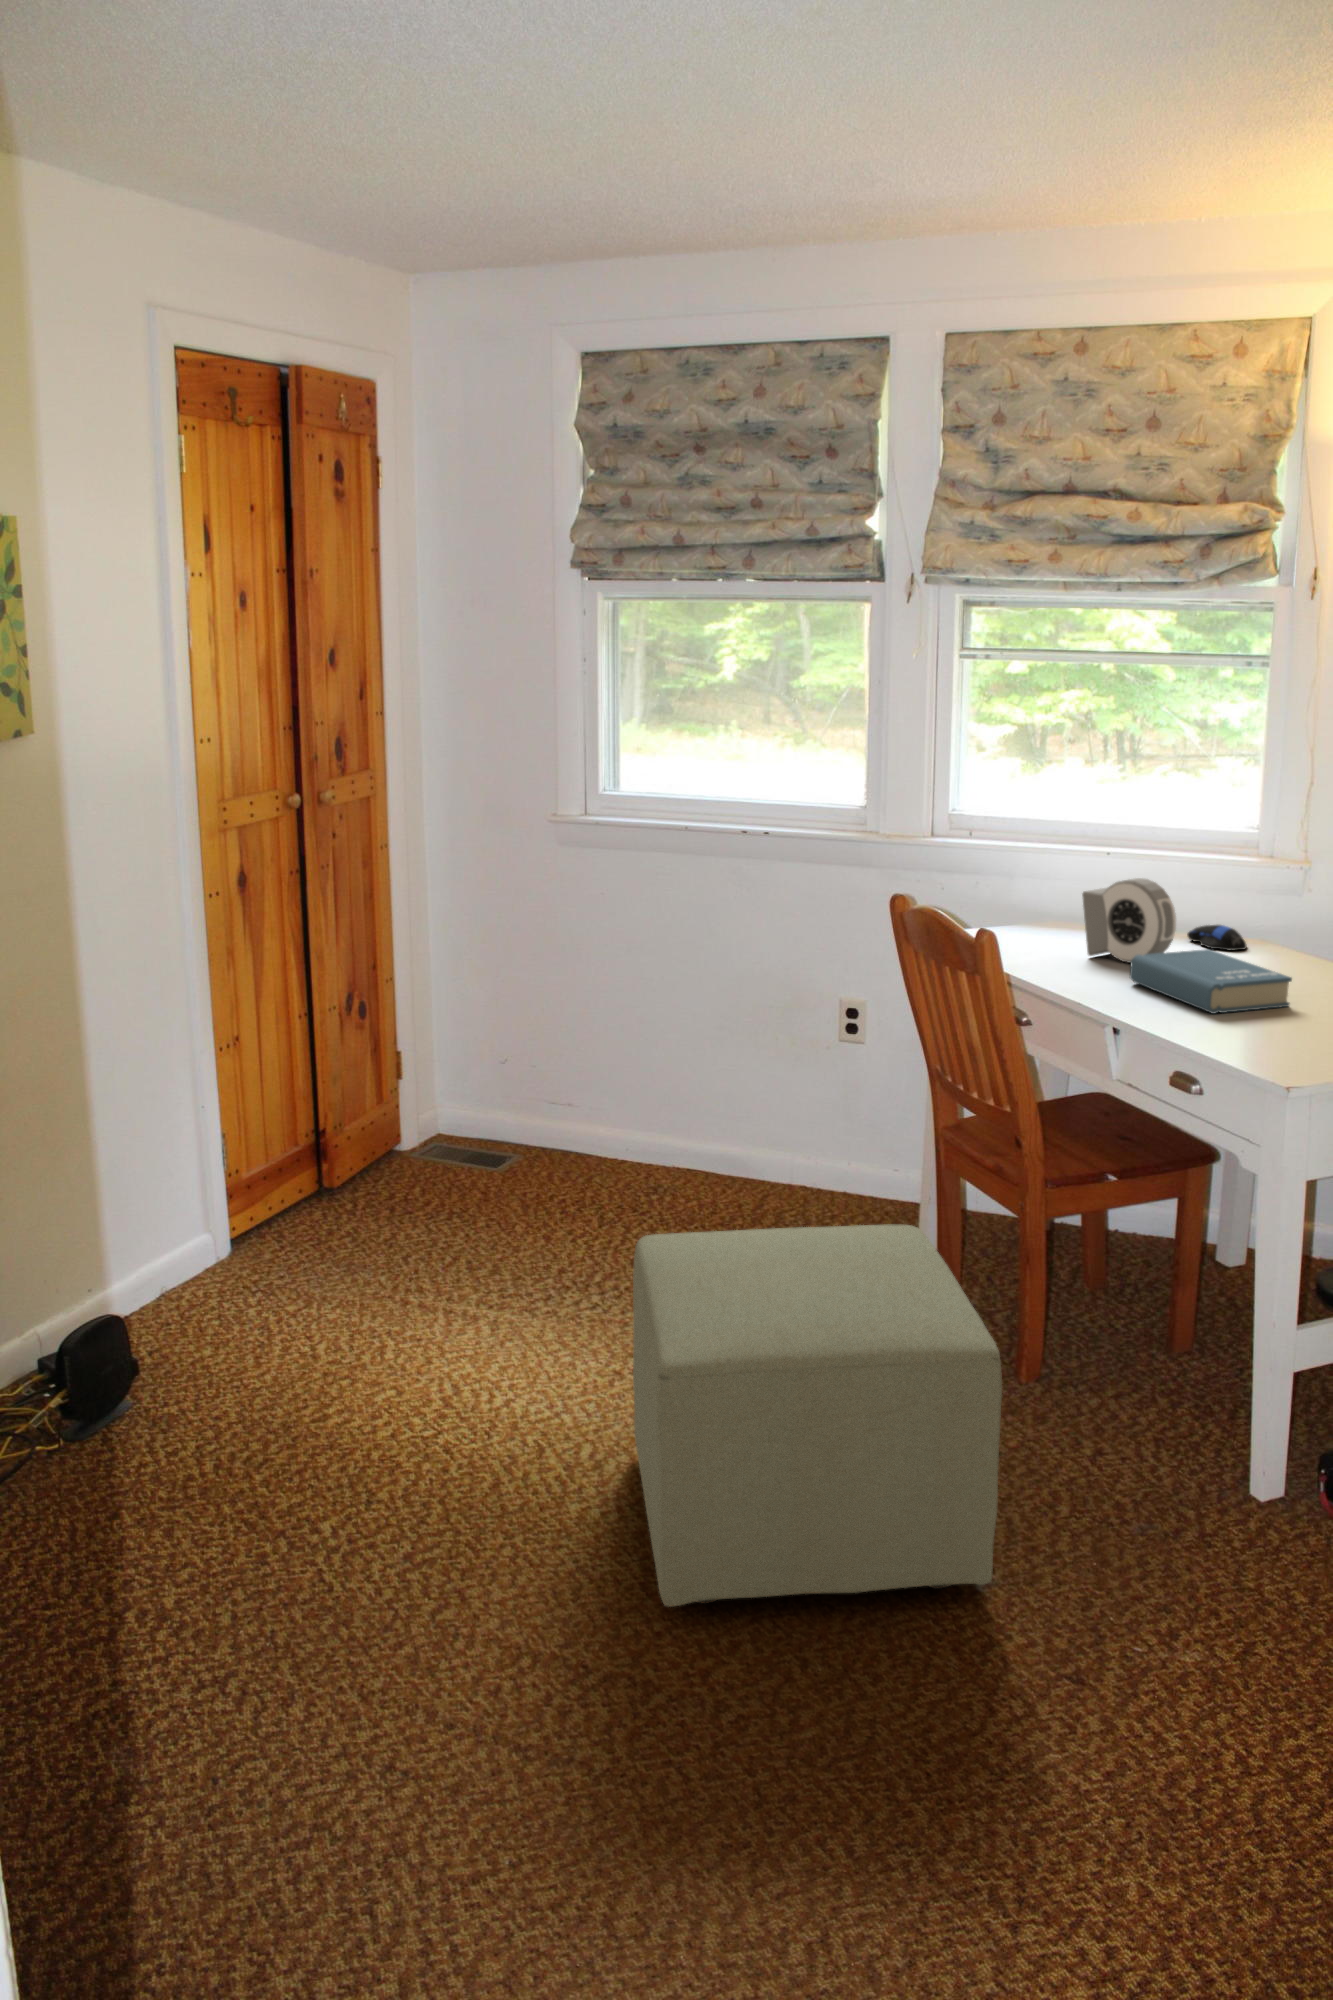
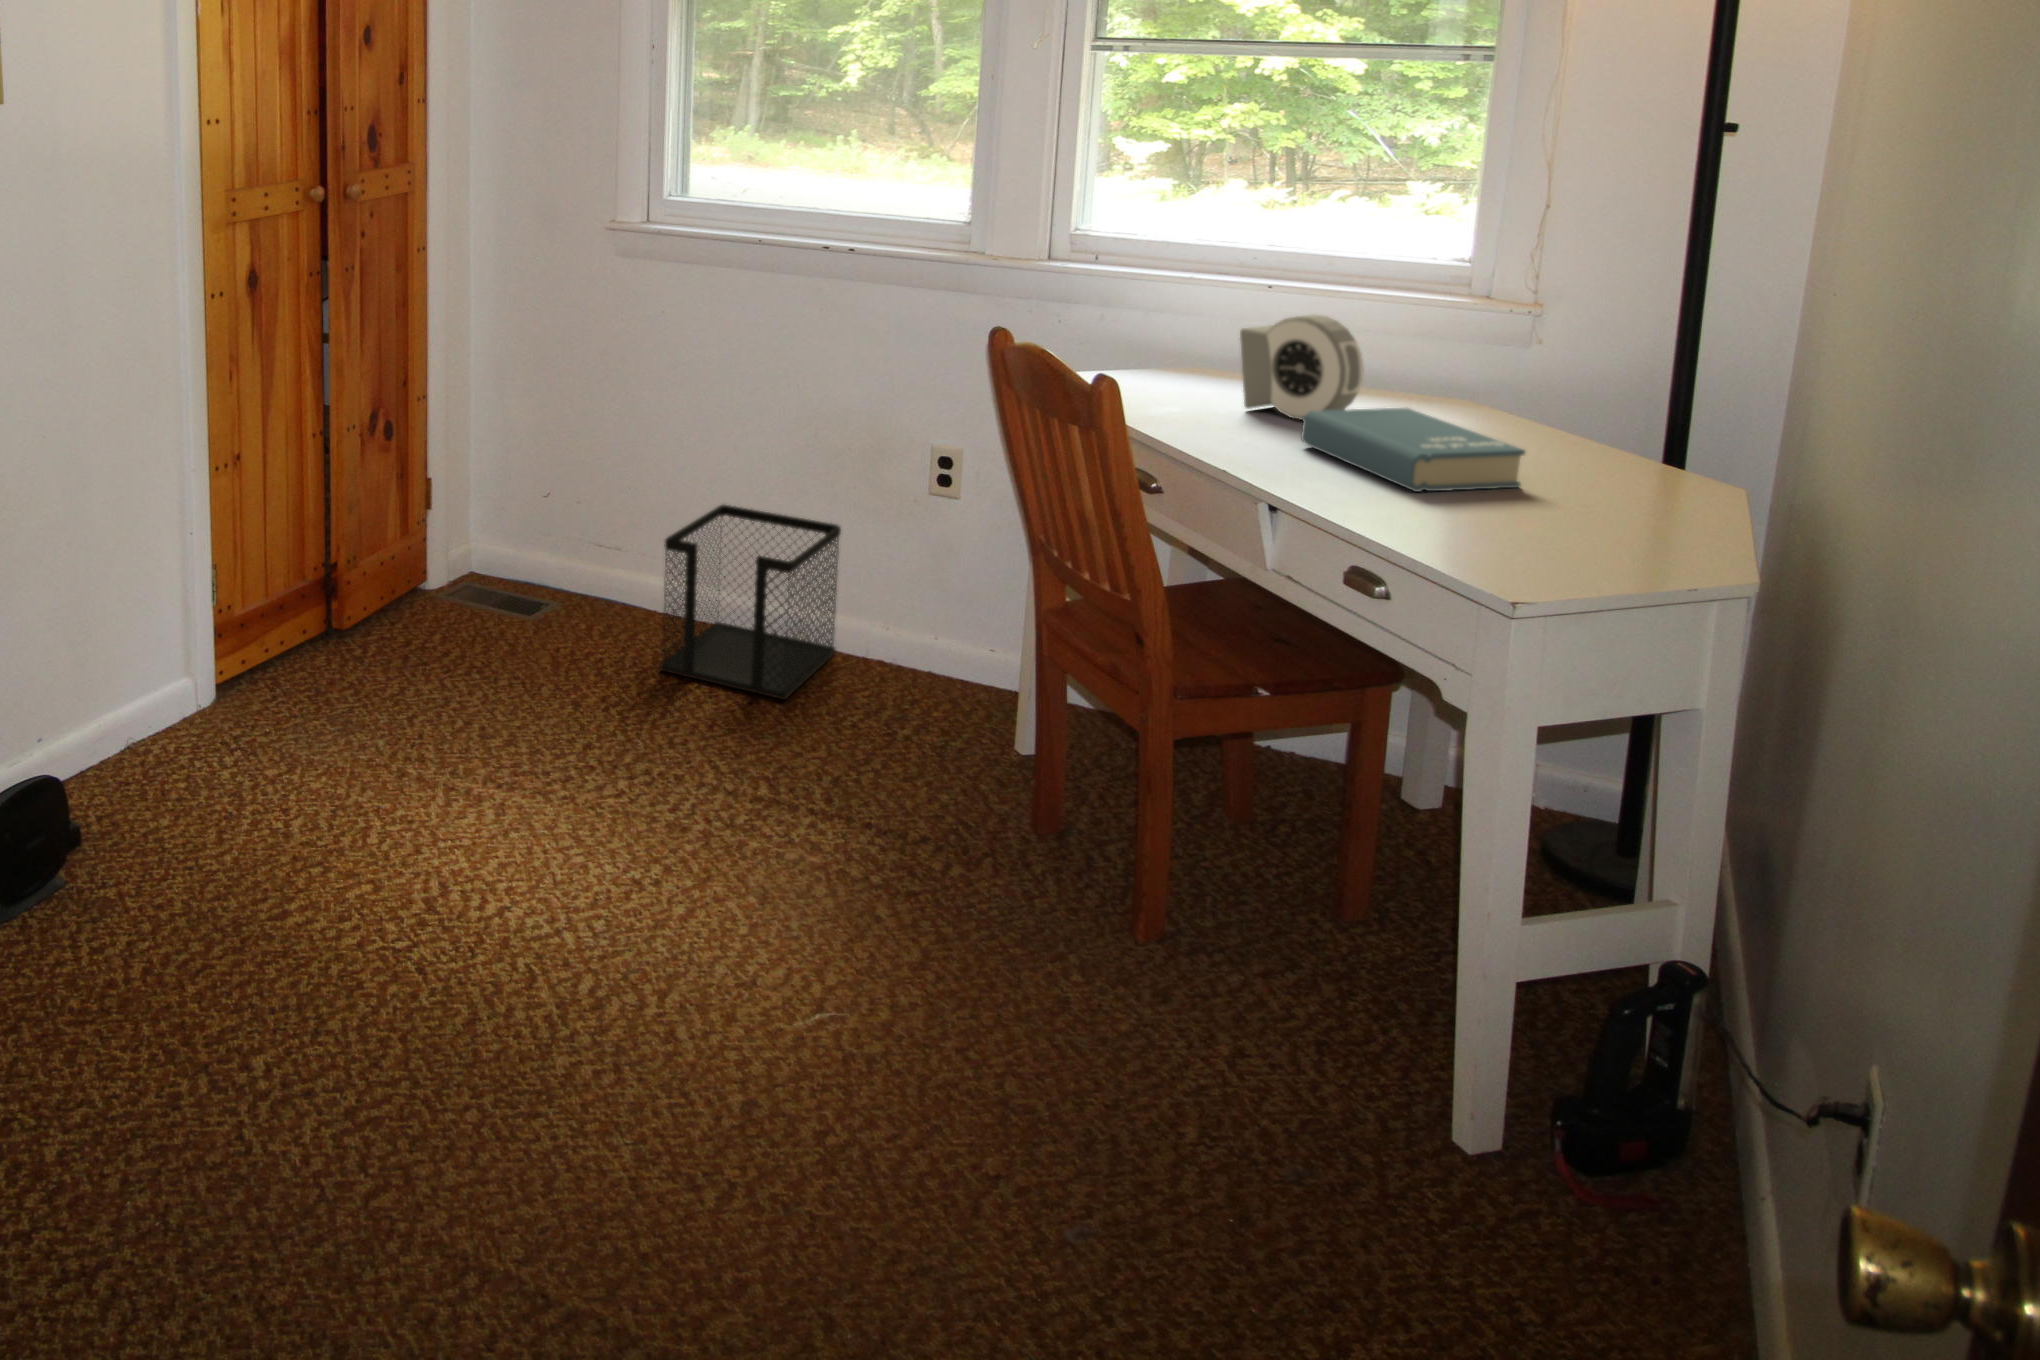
computer mouse: present [1187,925,1247,951] -> none [1373,377,1453,410]
wastebasket: none [617,1060,766,1222] -> present [660,505,841,700]
ottoman: present [633,1224,1002,1607] -> none [645,730,1118,1242]

